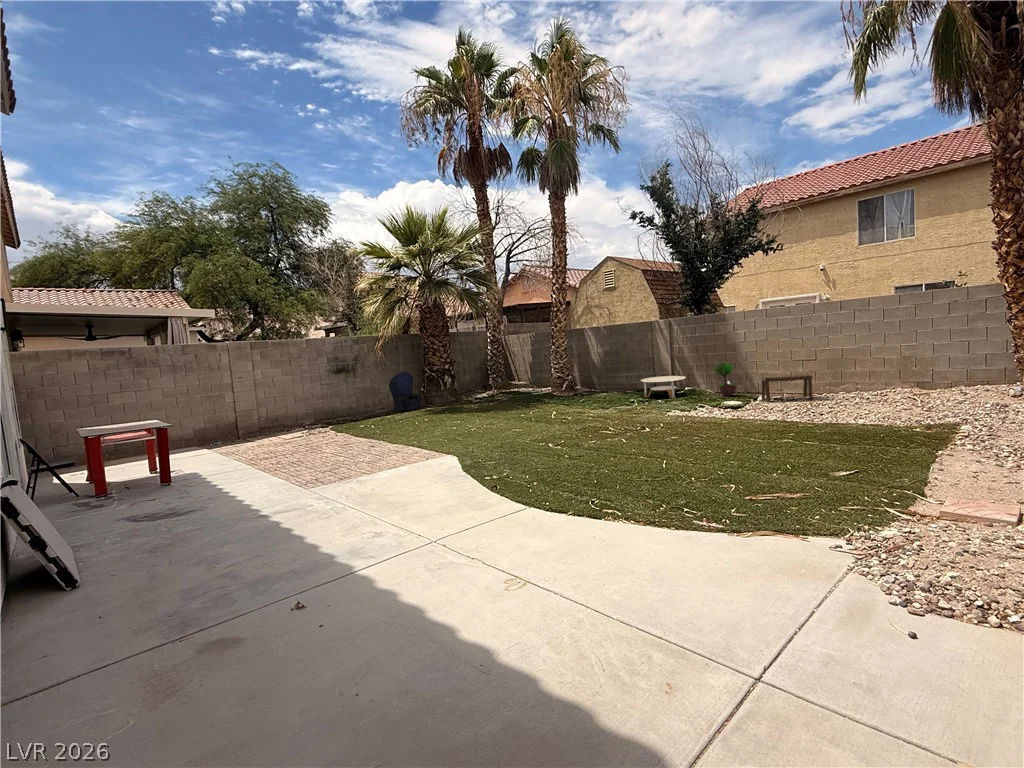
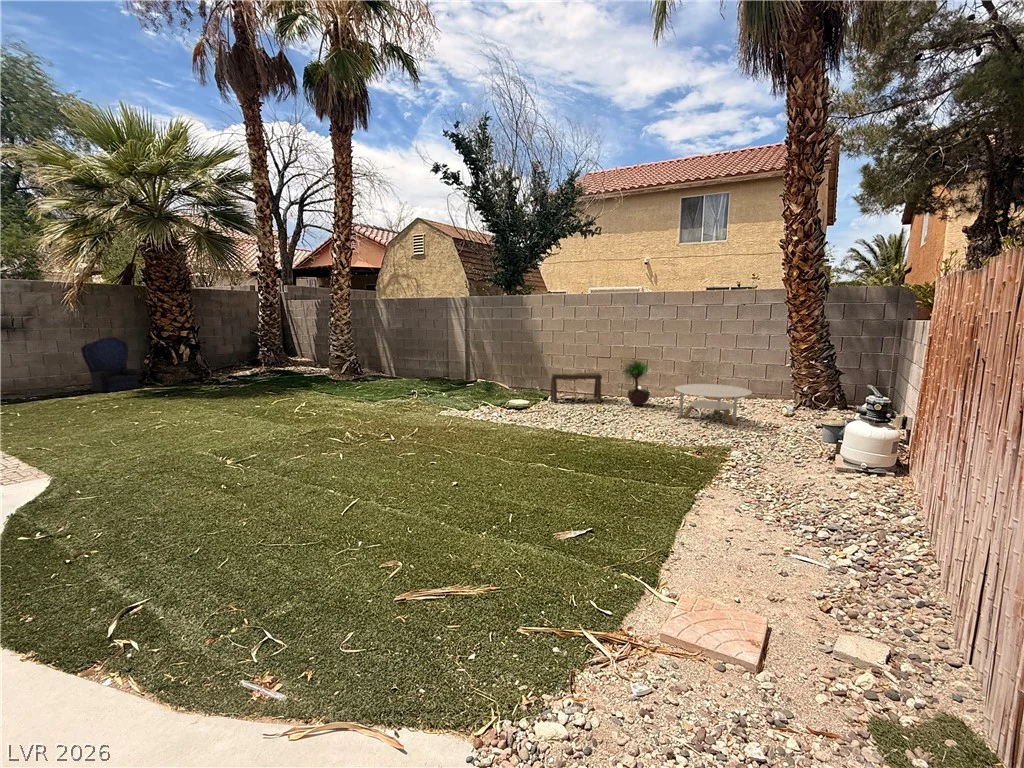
potted tree: present [714,363,737,396] -> present [623,361,650,405]
round table: present [641,376,686,398] -> present [675,384,752,425]

